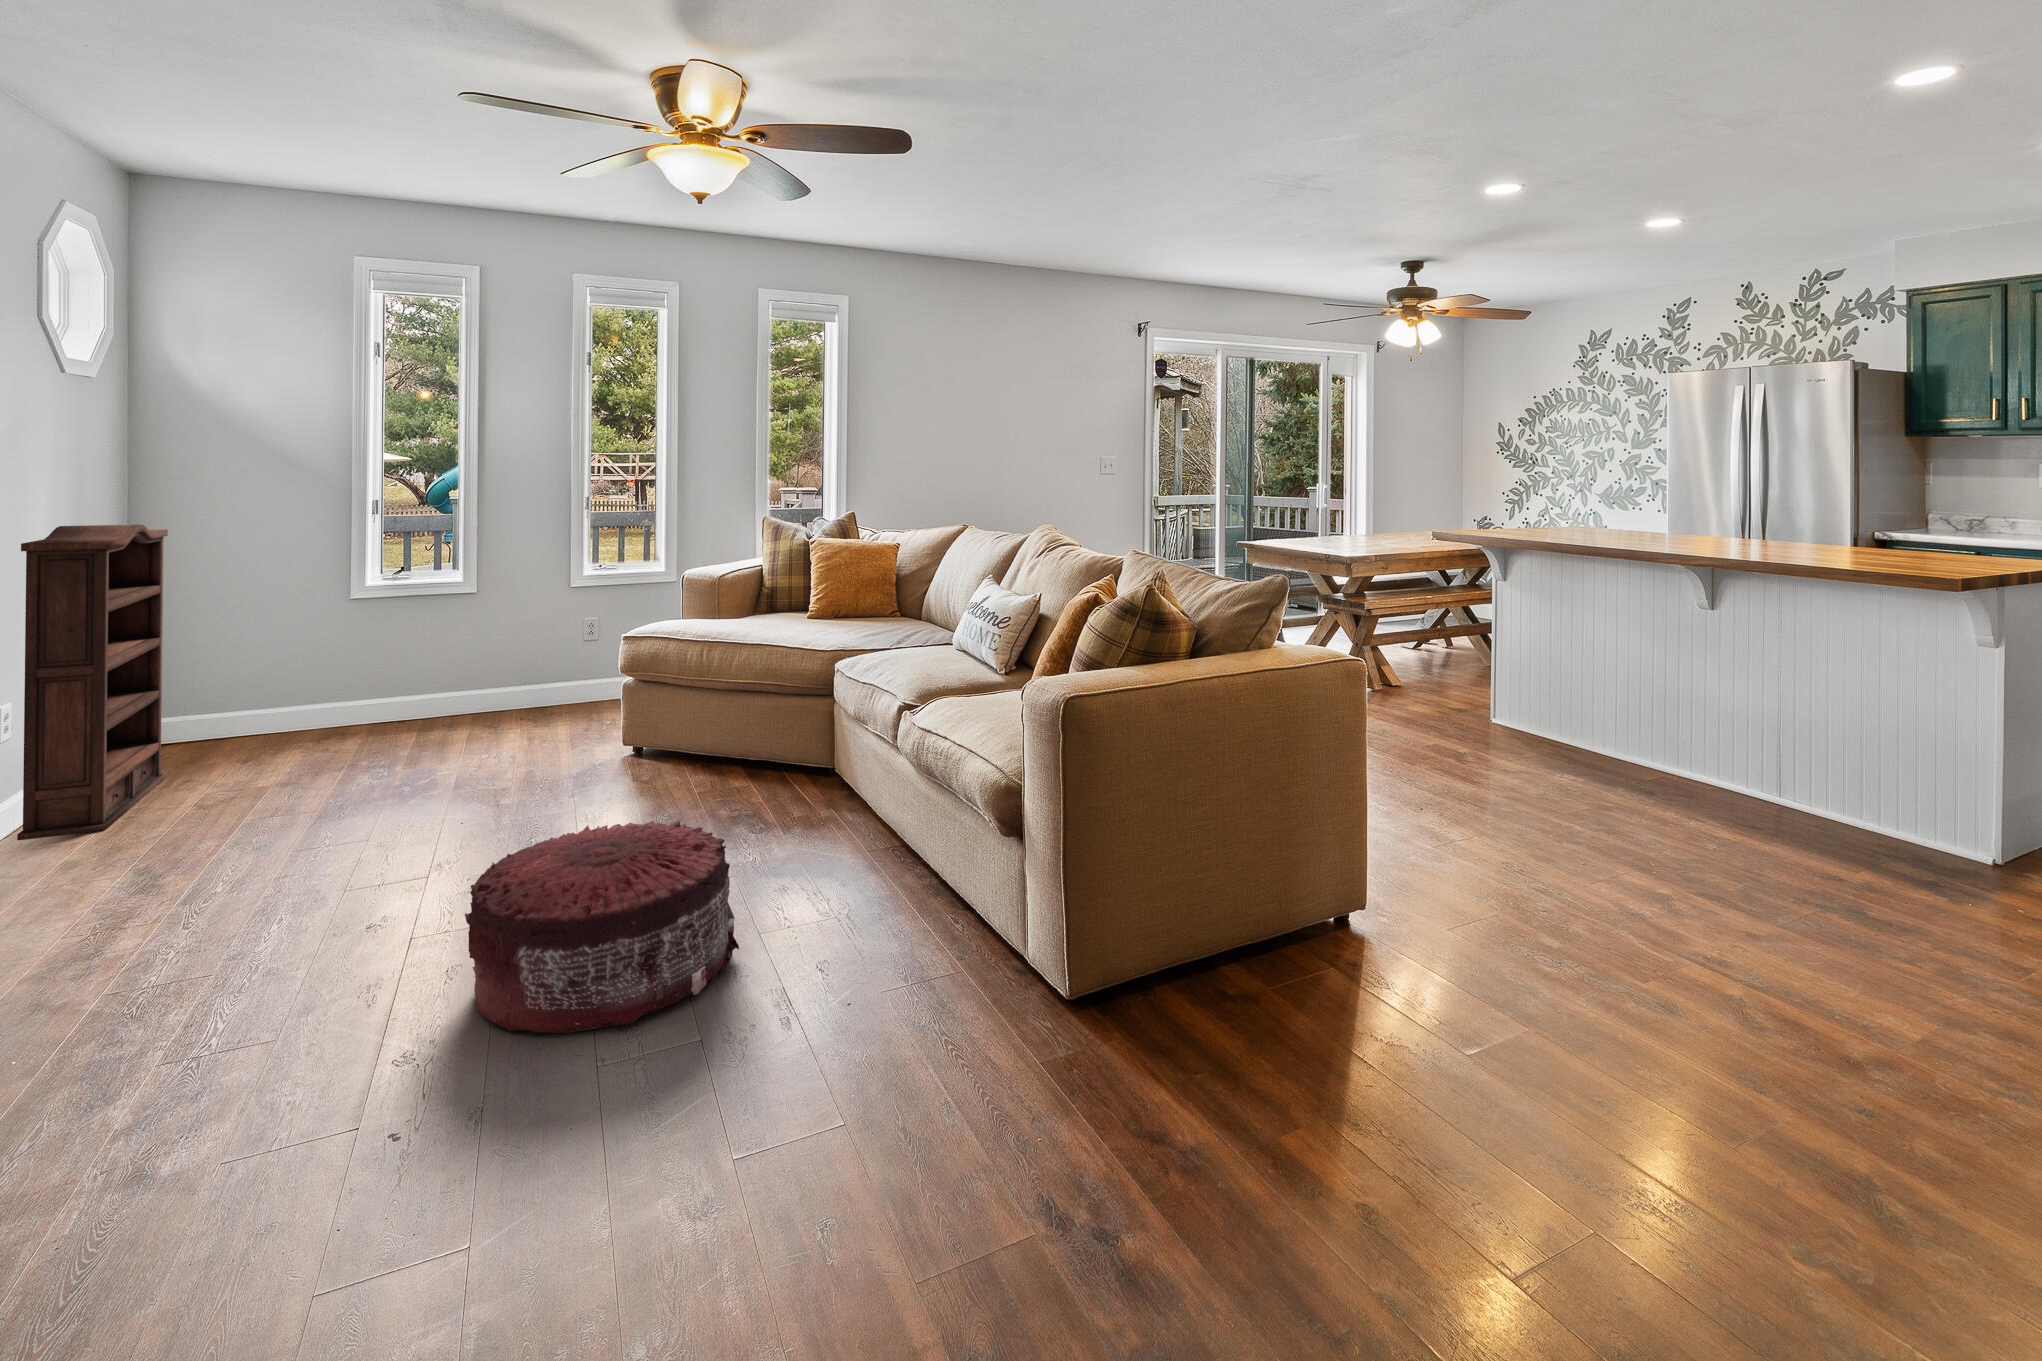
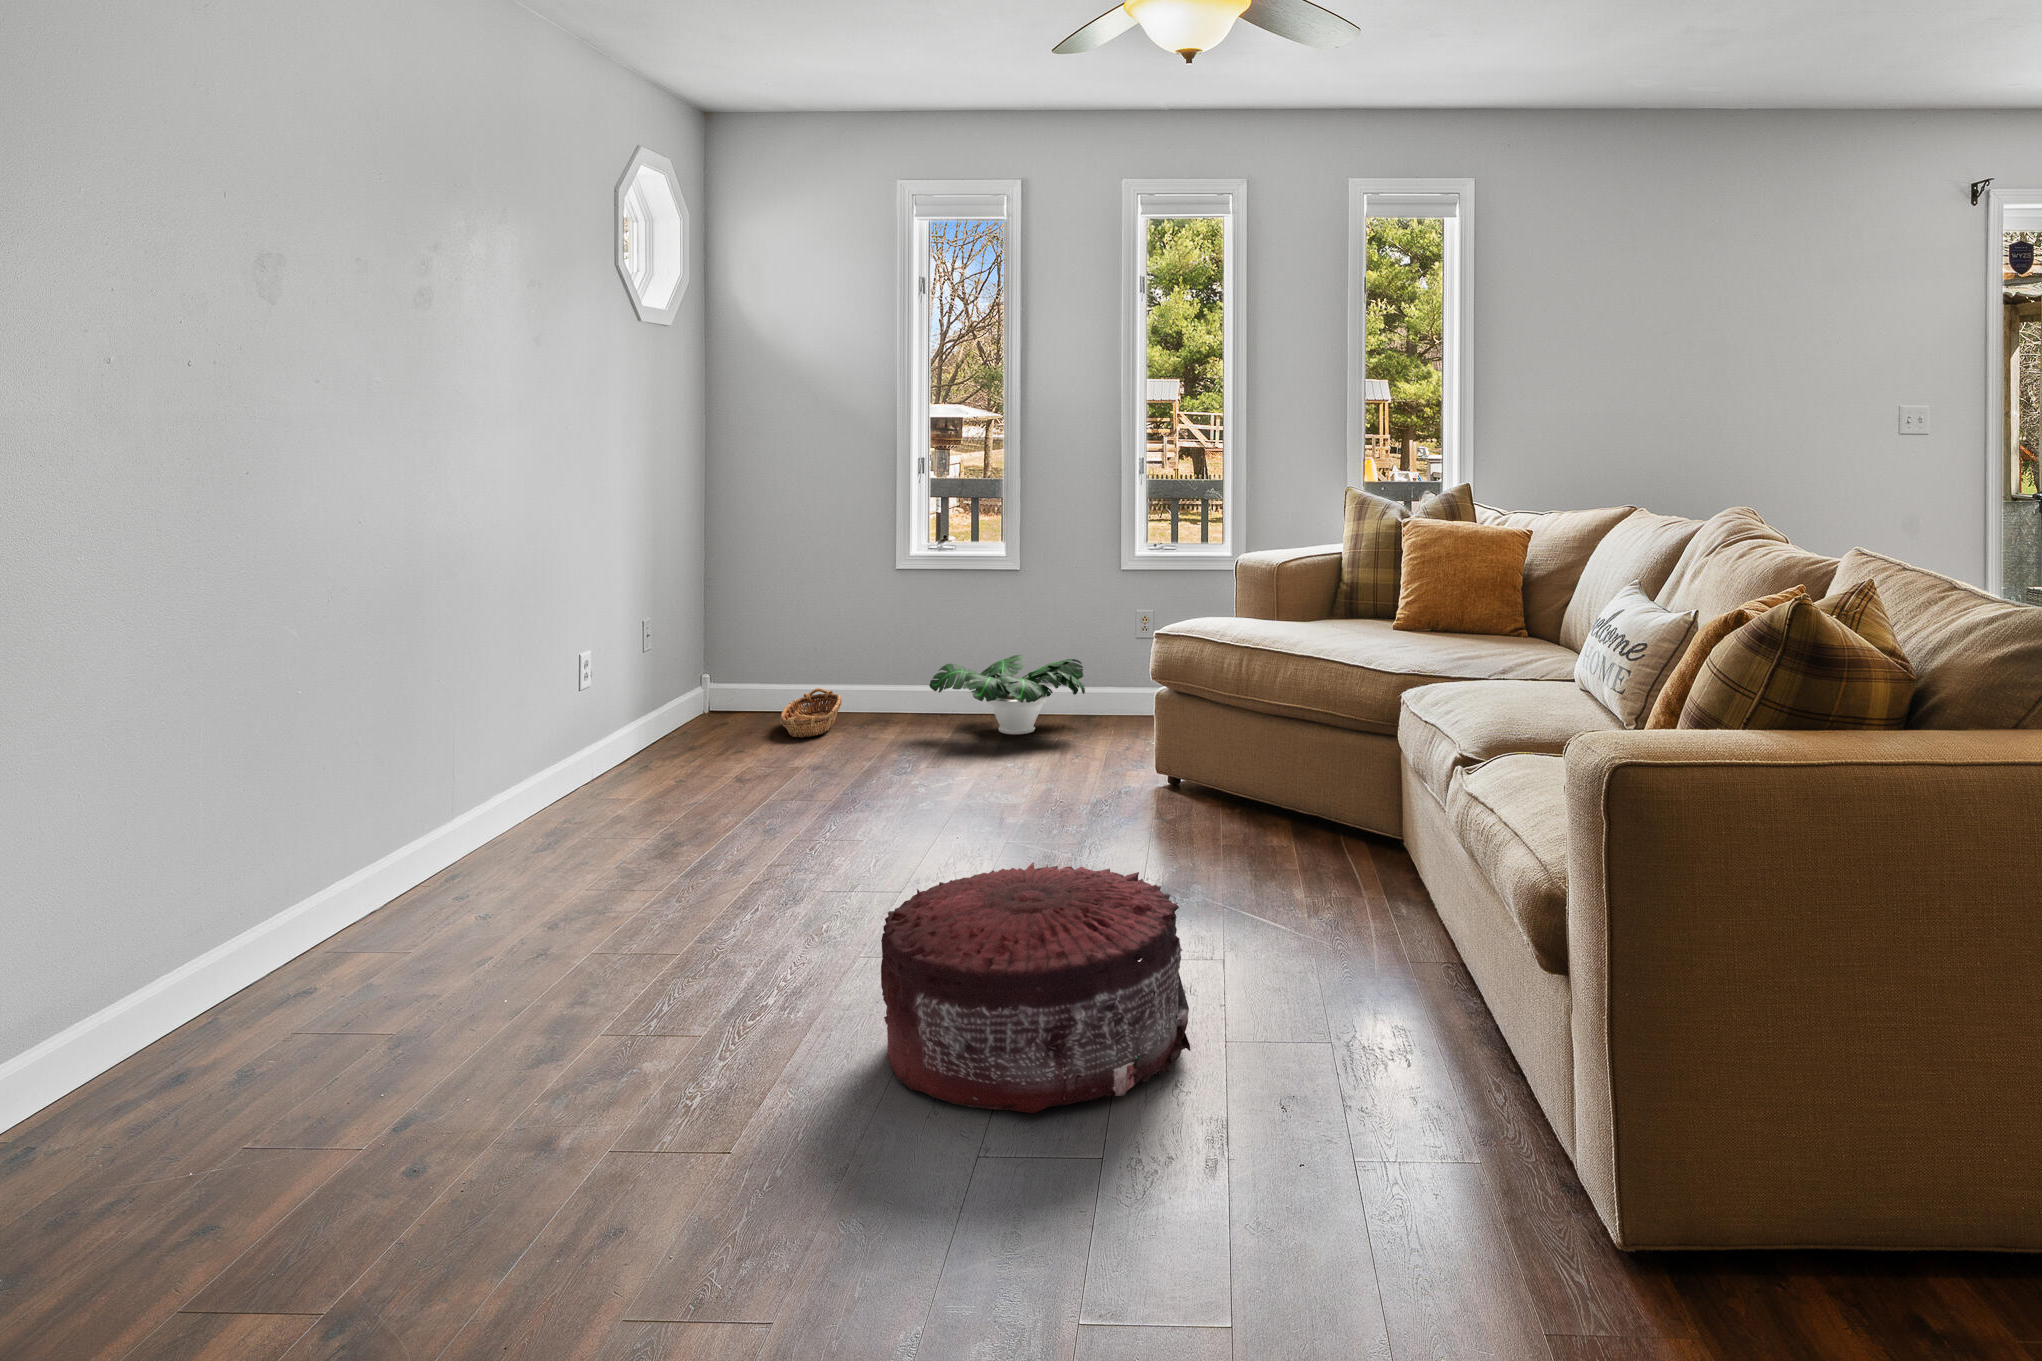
bookshelf: present [17,525,168,840] -> none [575,476,712,797]
potted plant: none [395,663,545,731] -> present [929,655,1085,734]
basket: none [224,710,305,760] -> present [780,688,841,737]

